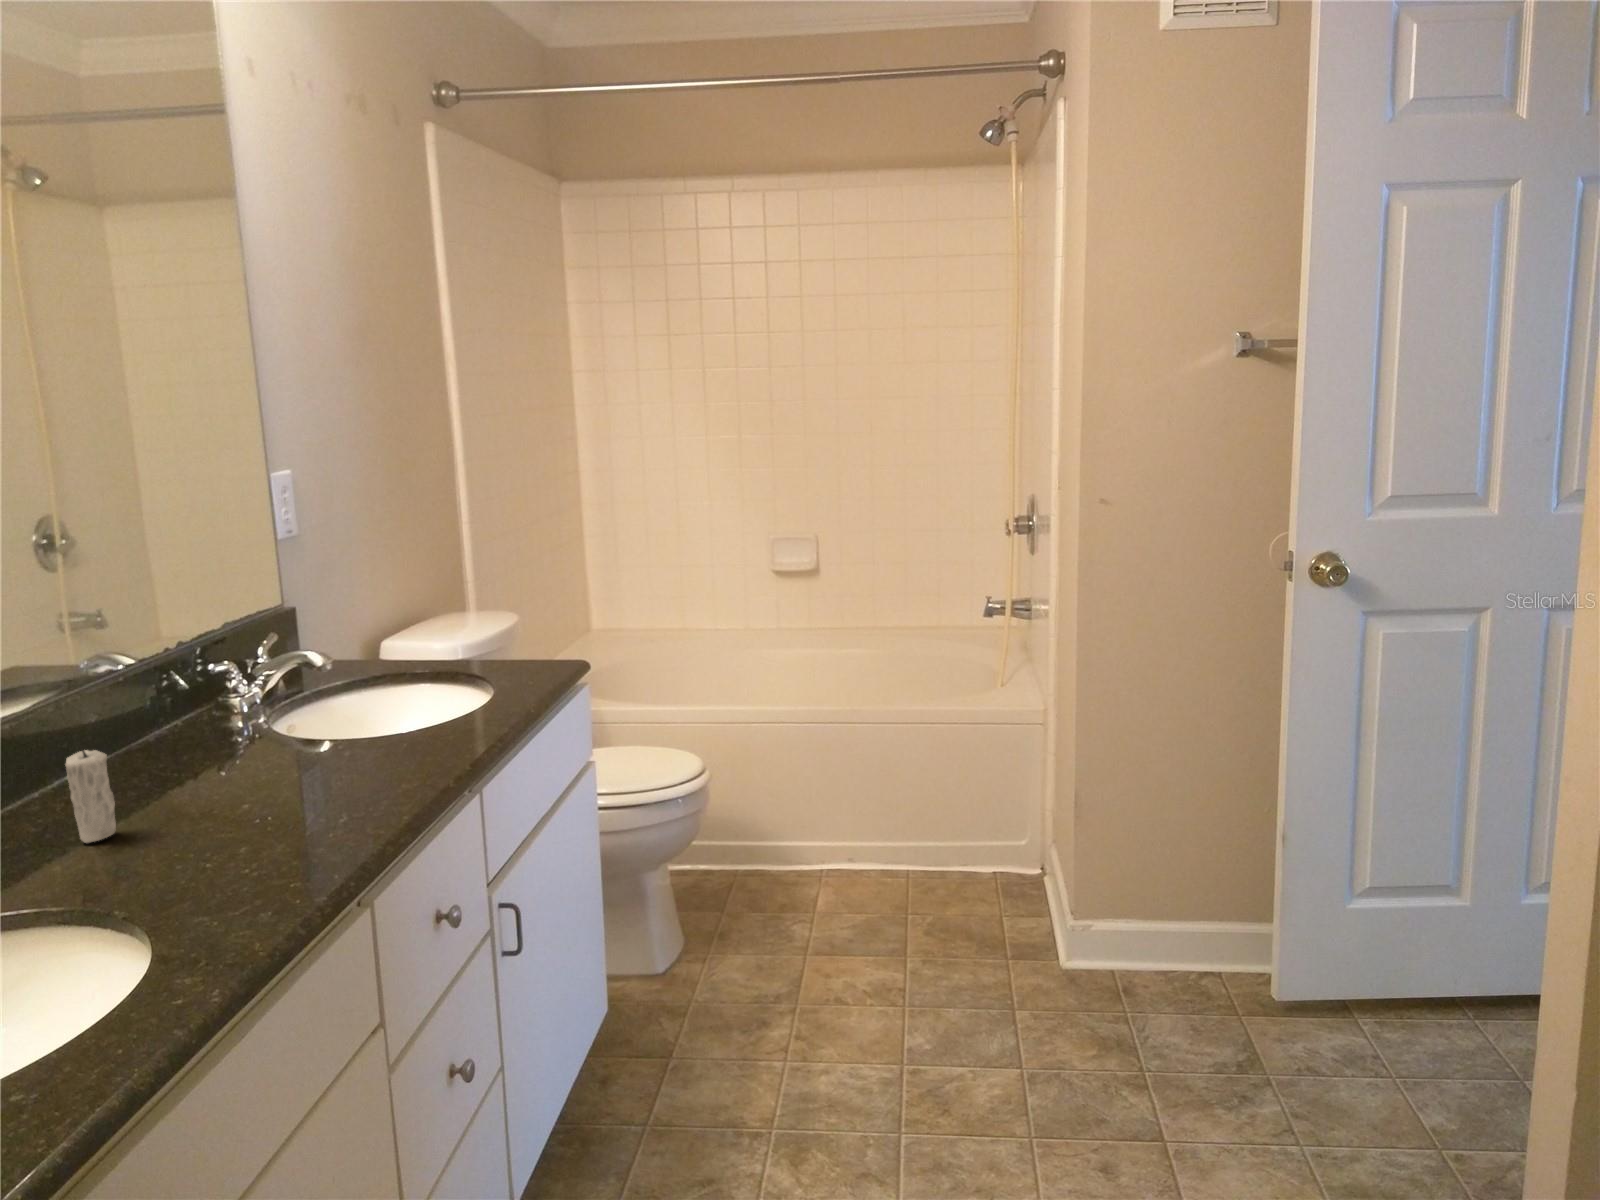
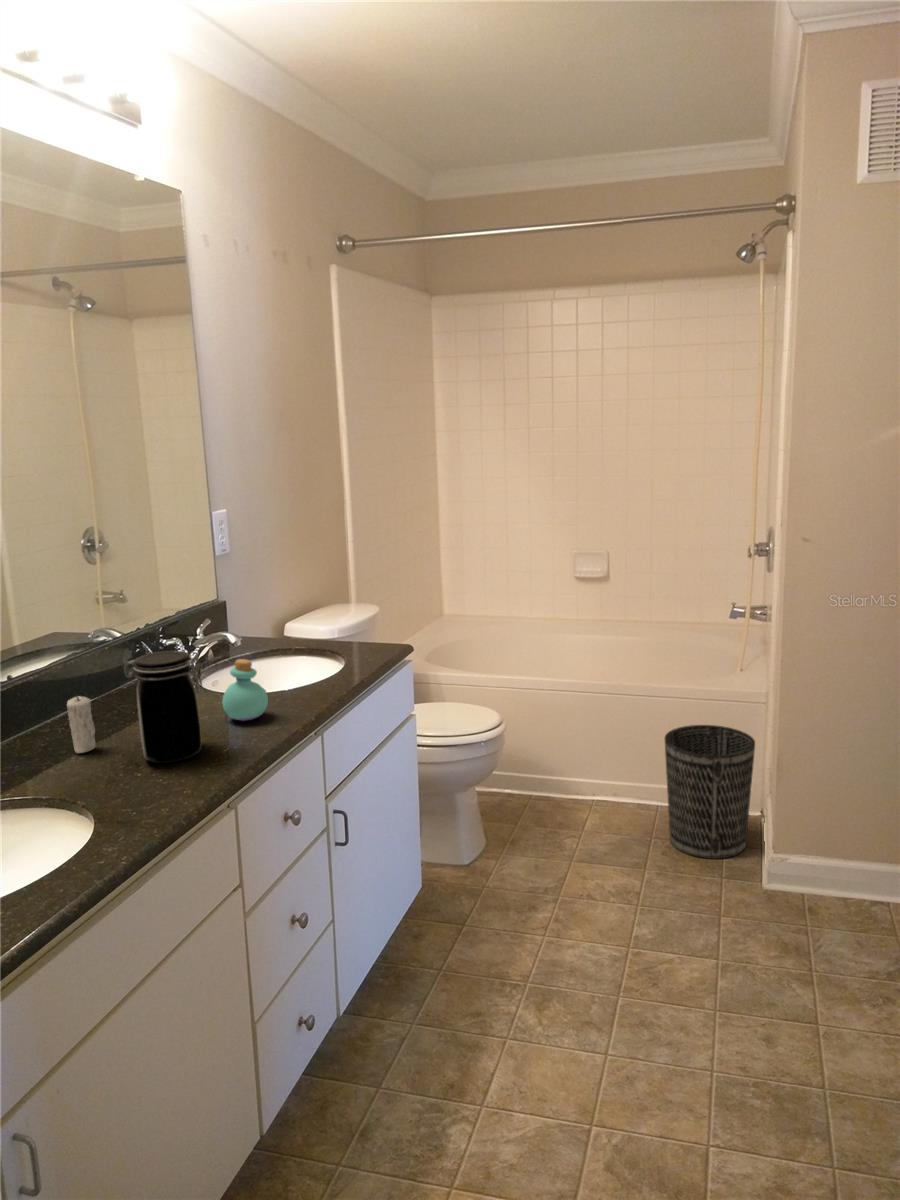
jar: none [167,668,303,848] -> present [124,651,203,763]
perfume bottle: none [323,681,396,776] -> present [222,659,268,721]
wastebasket: none [919,756,1037,934] -> present [665,725,755,859]

